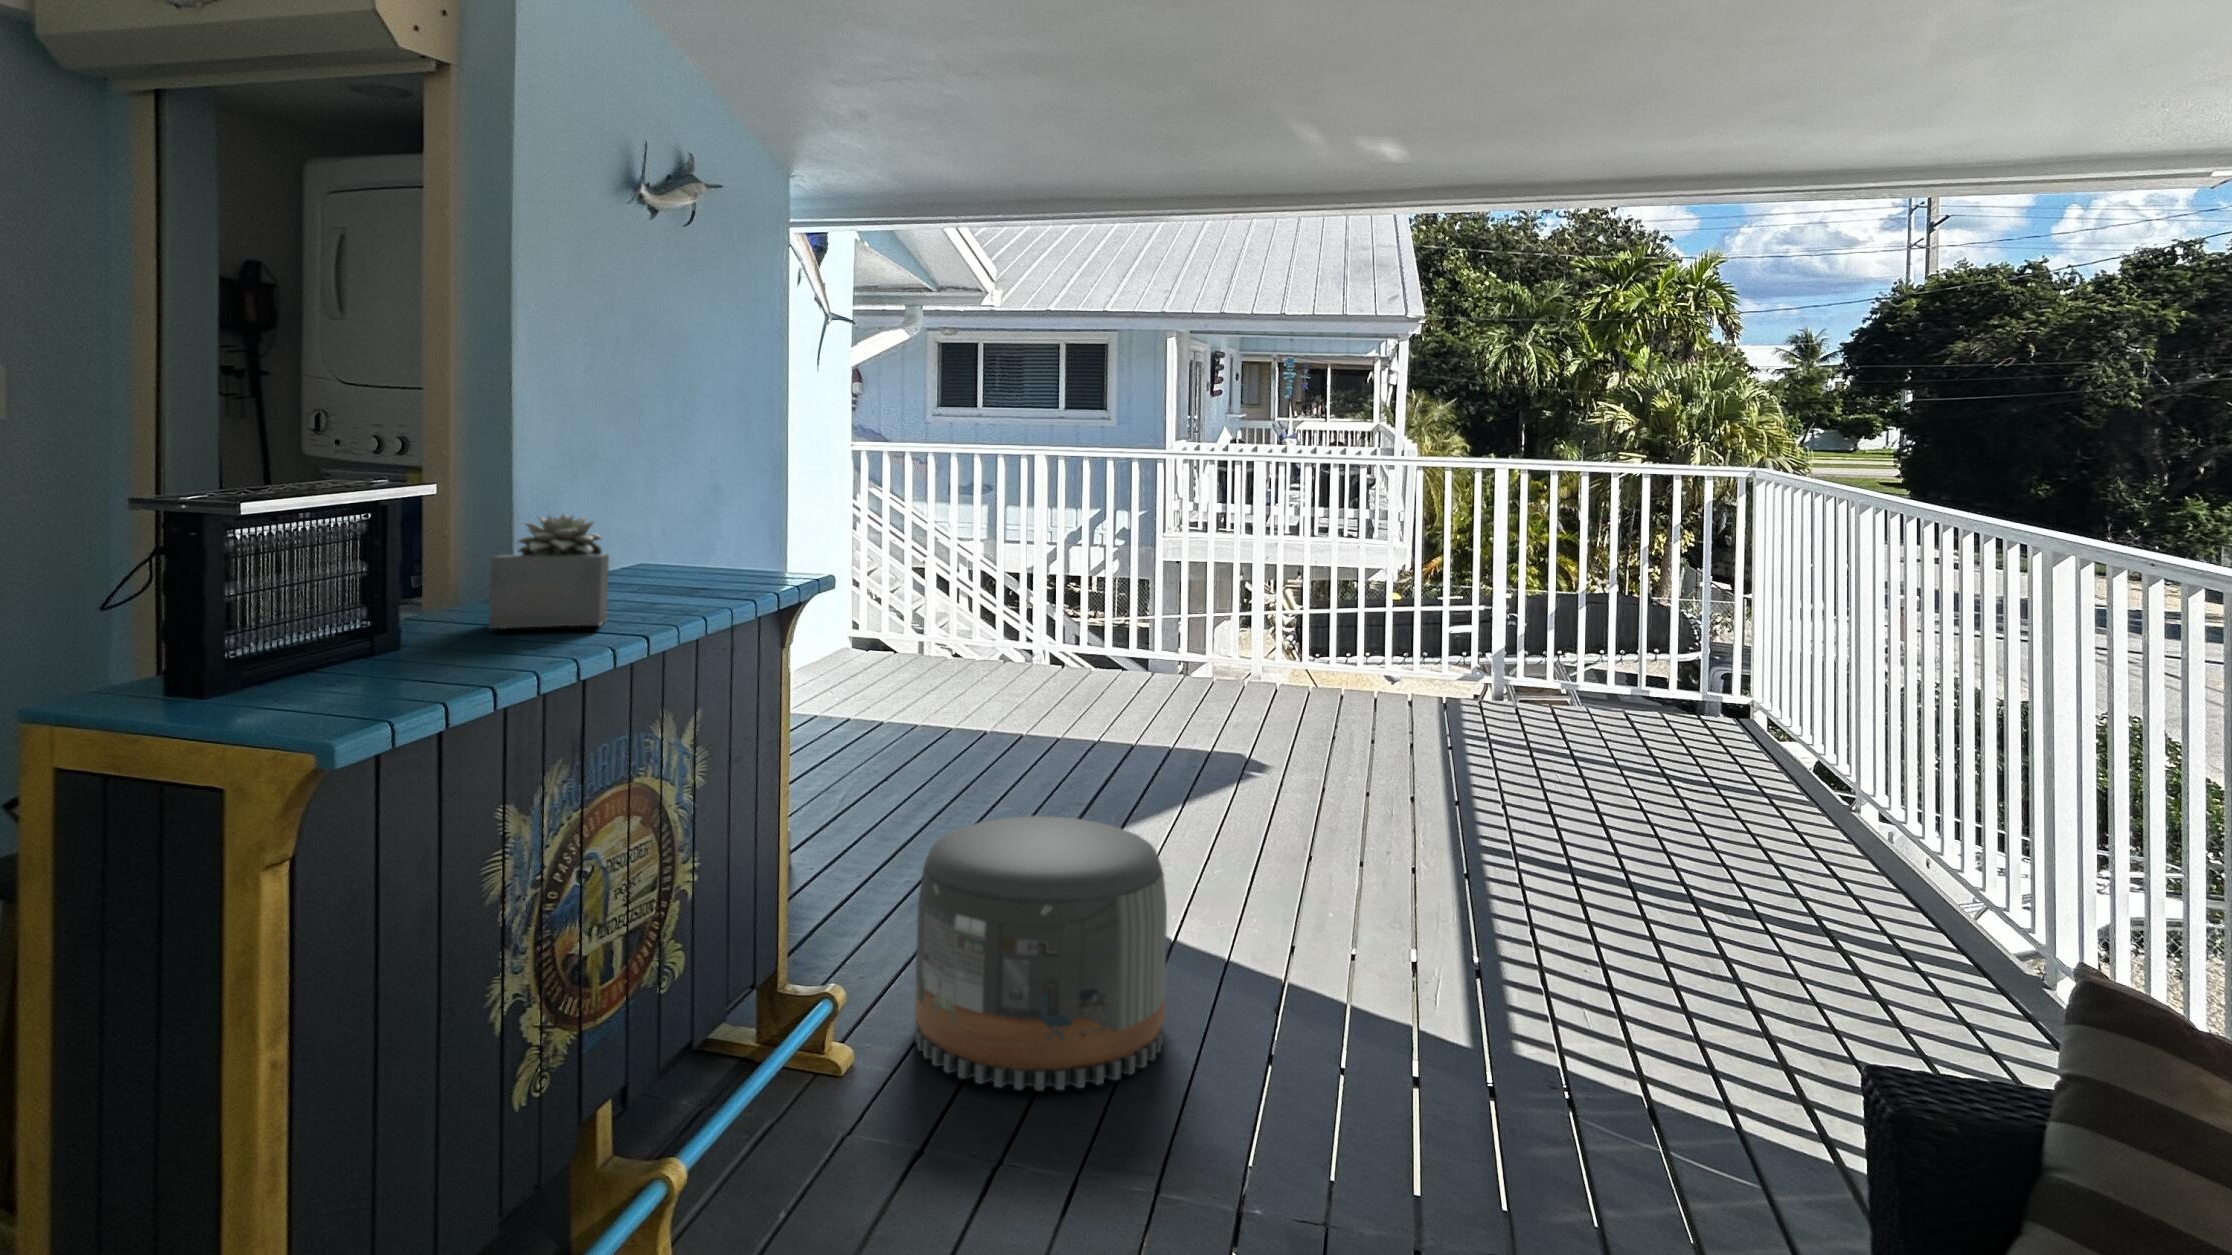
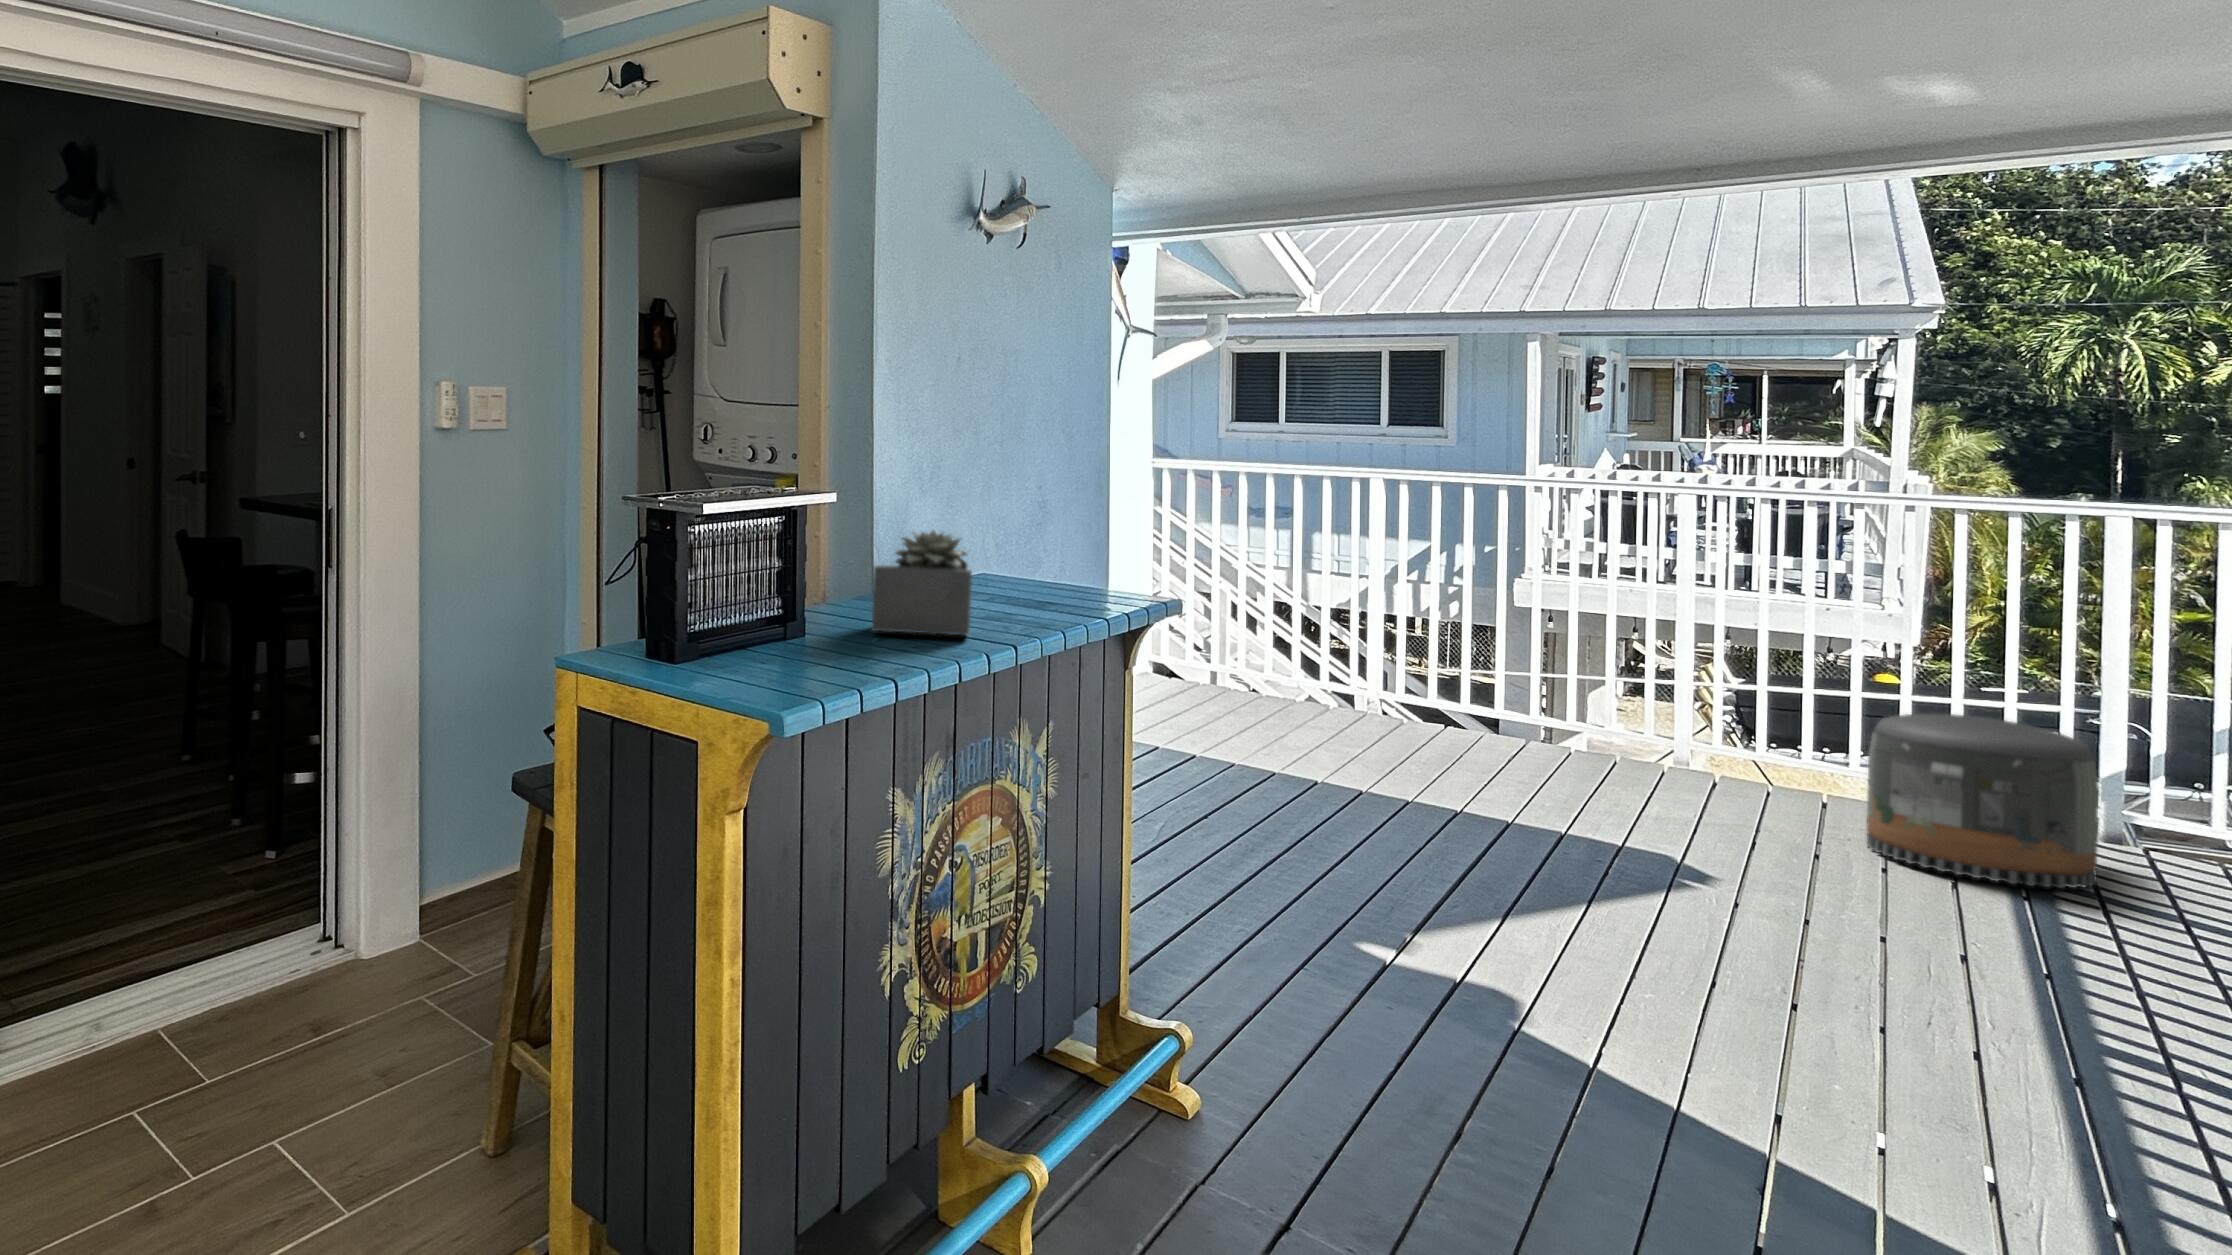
pouf: present [915,816,1167,1090] -> present [1866,714,2099,888]

